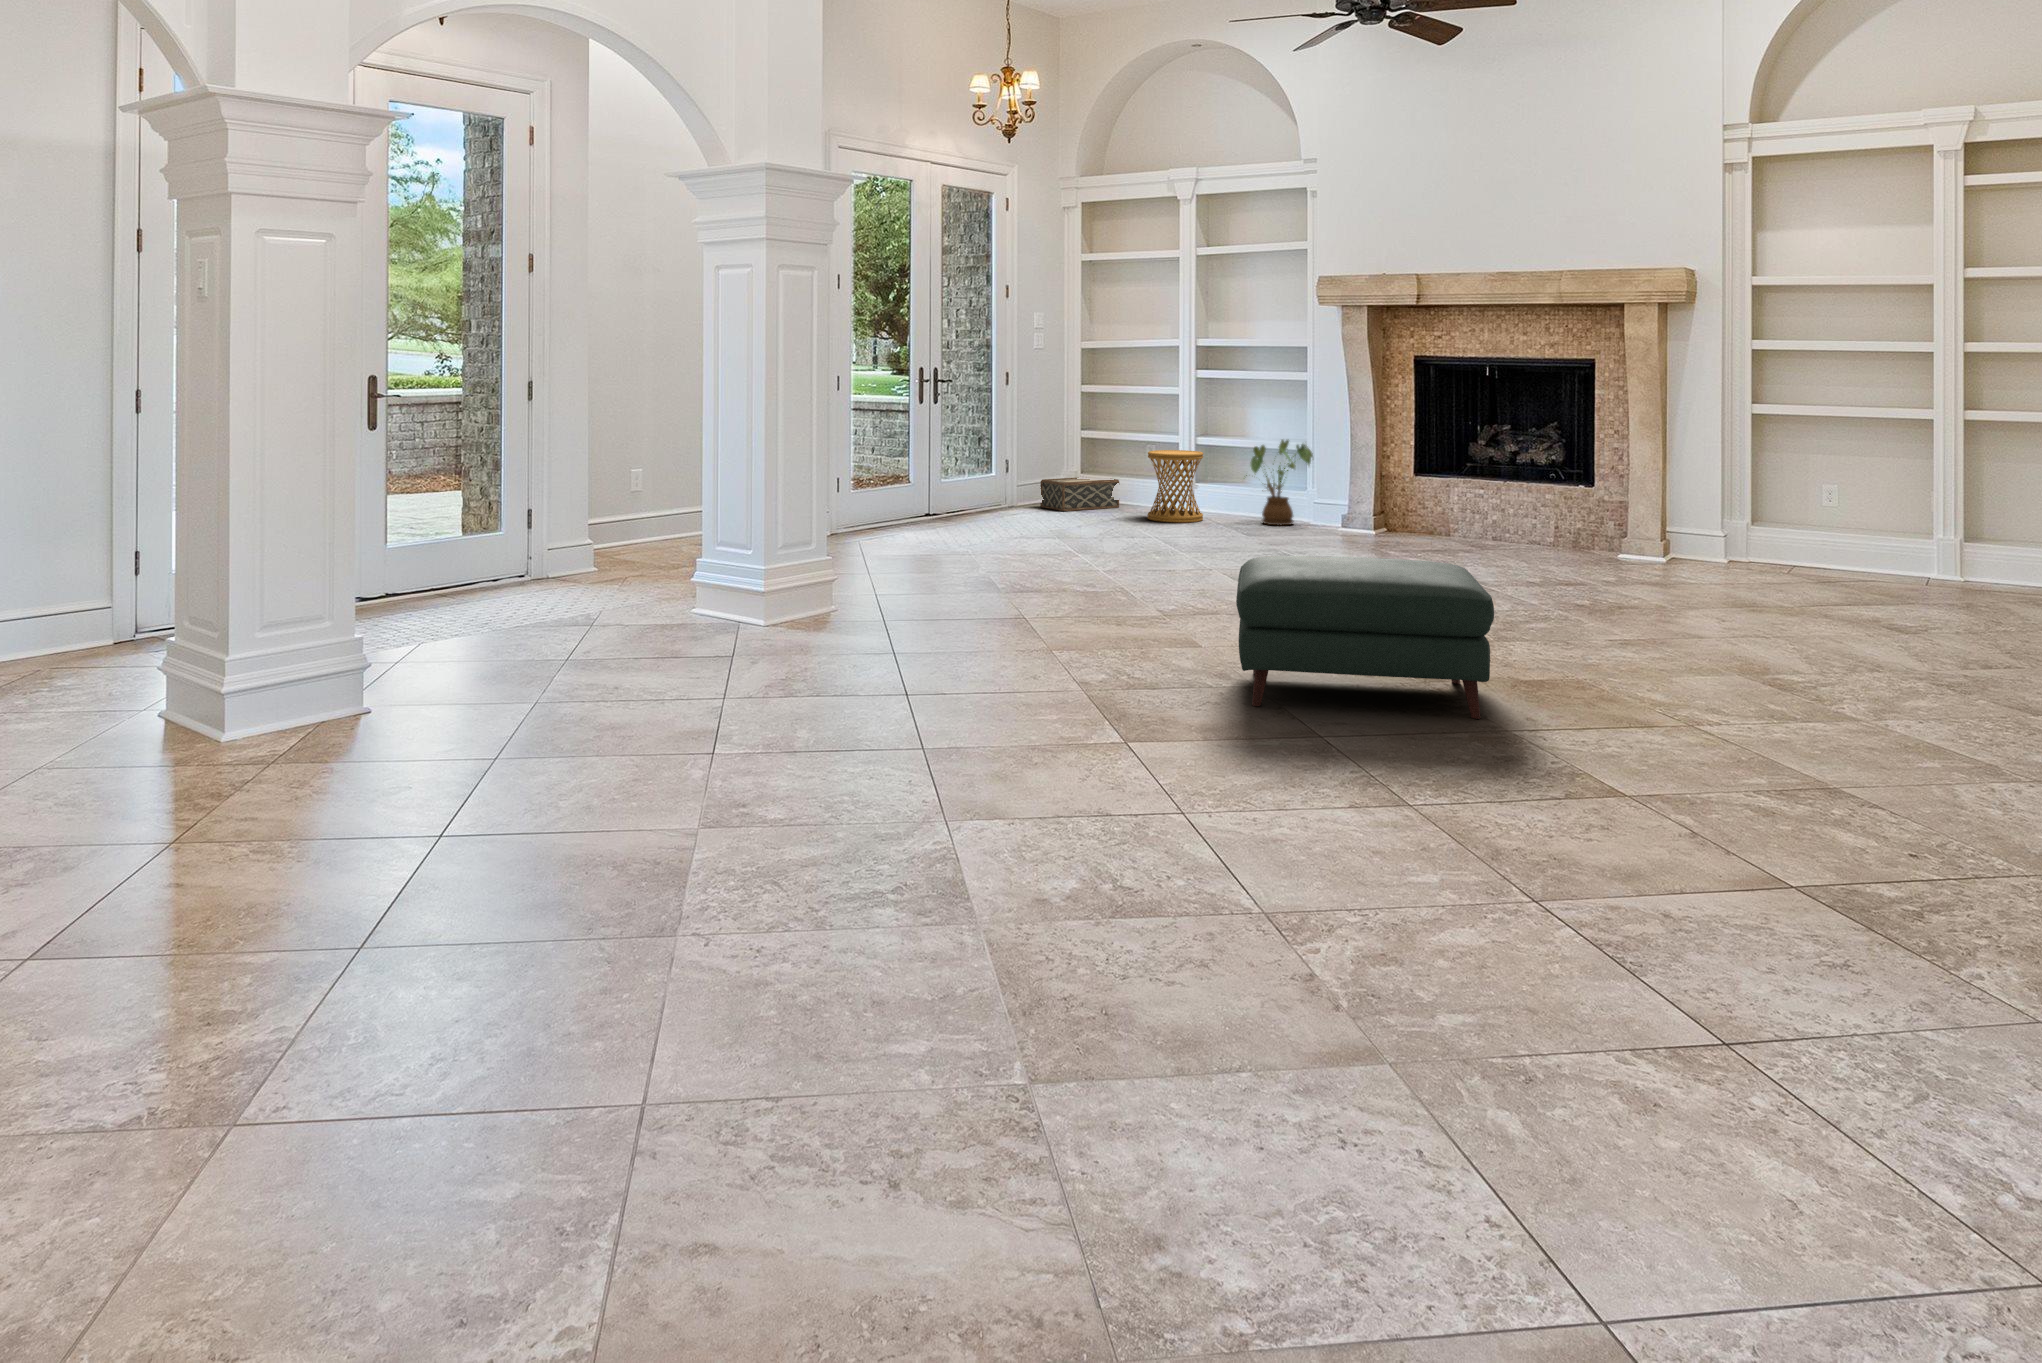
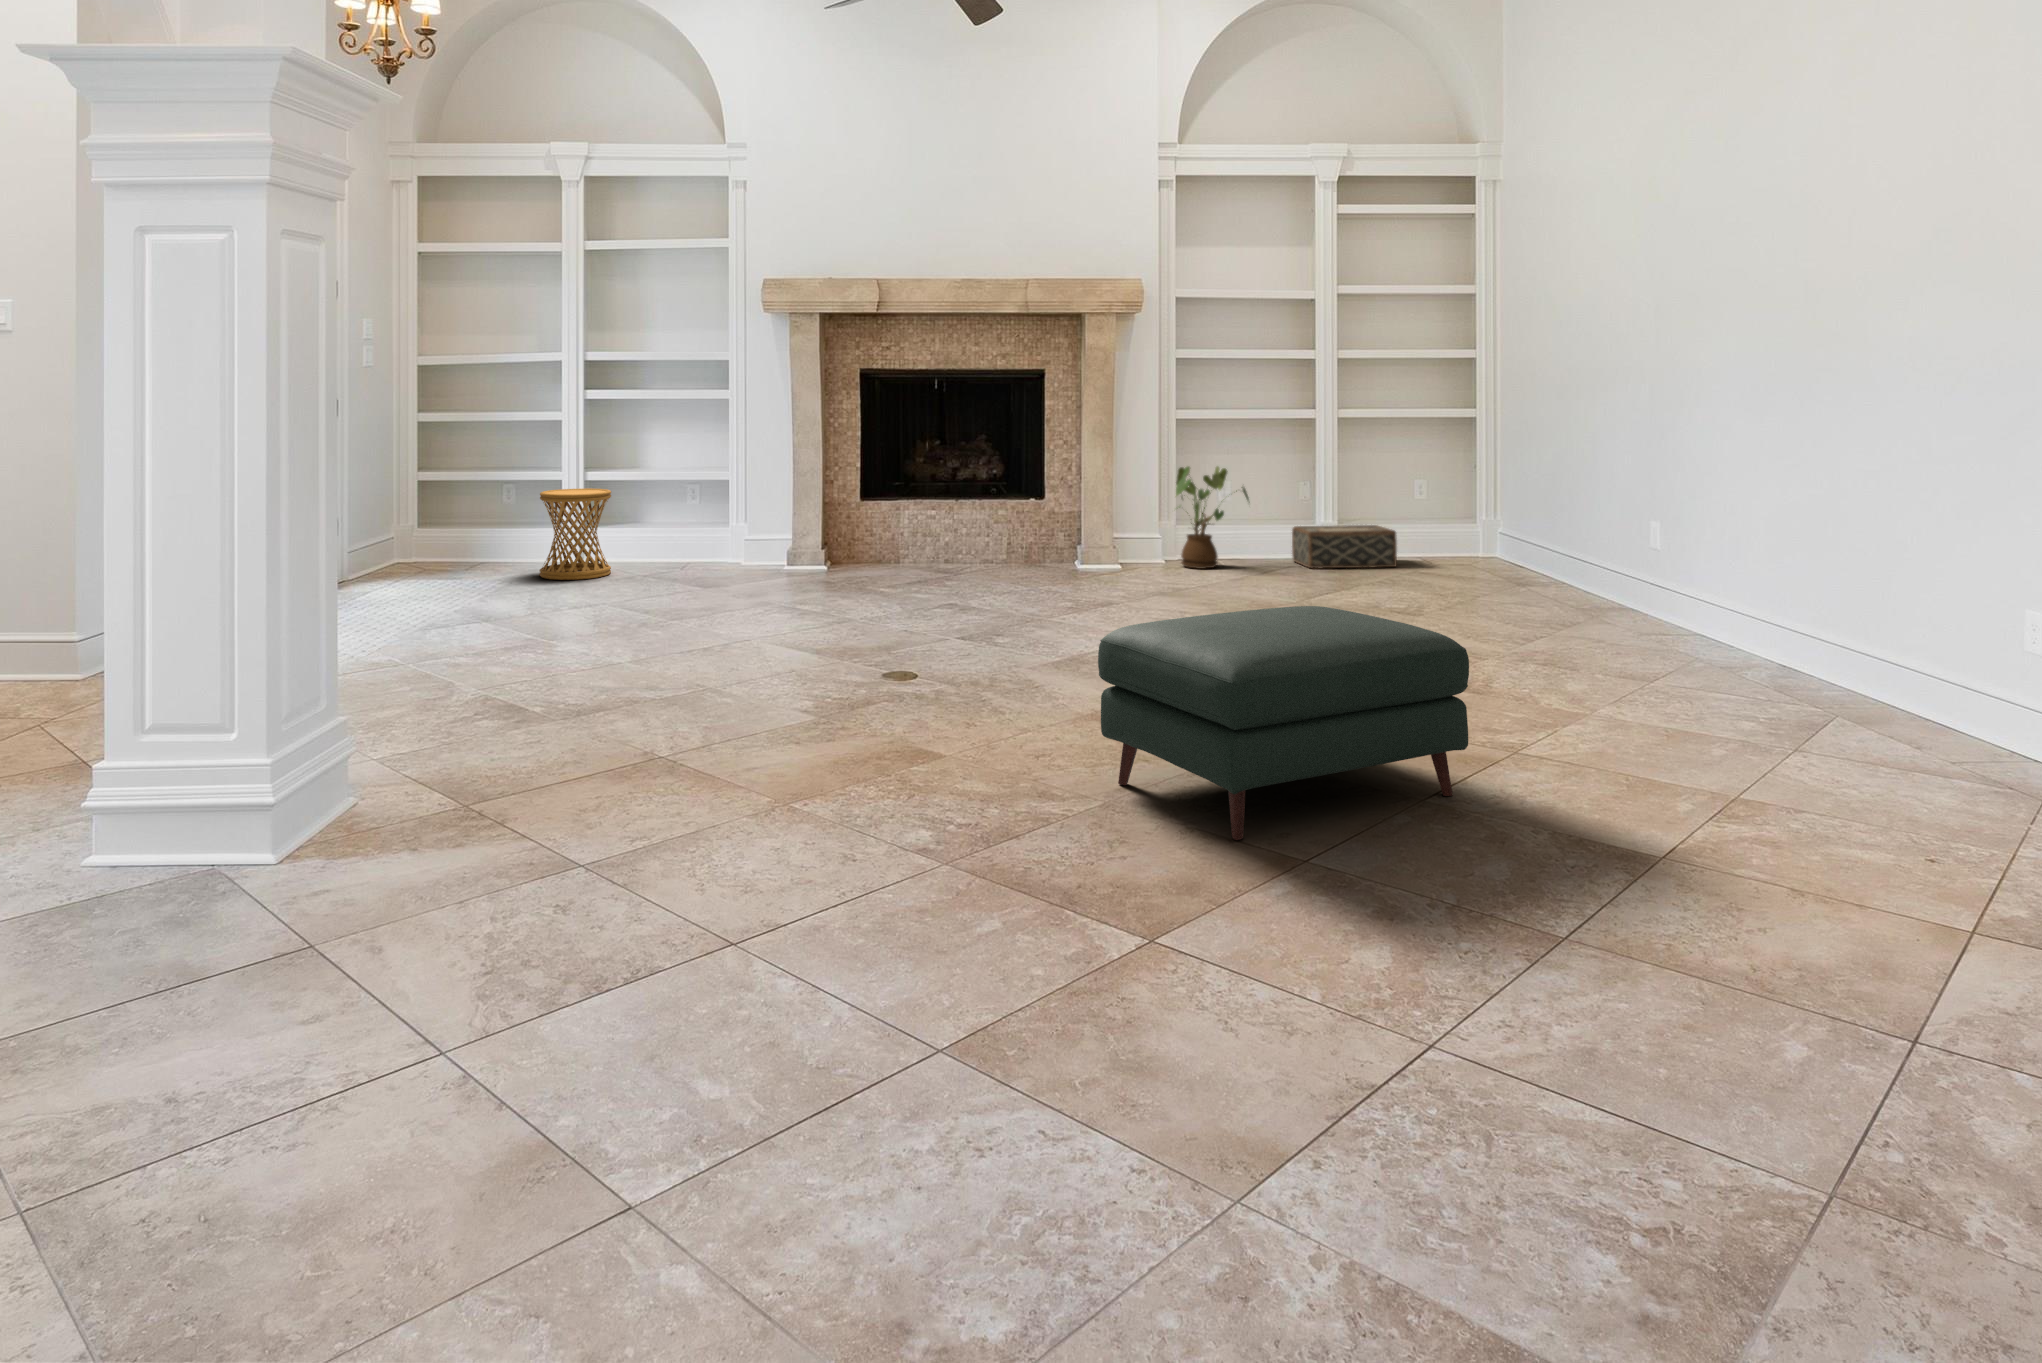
house plant: present [1244,440,1313,525] -> present [1176,466,1249,569]
woven basket: present [1040,477,1119,511] -> present [1292,525,1397,568]

